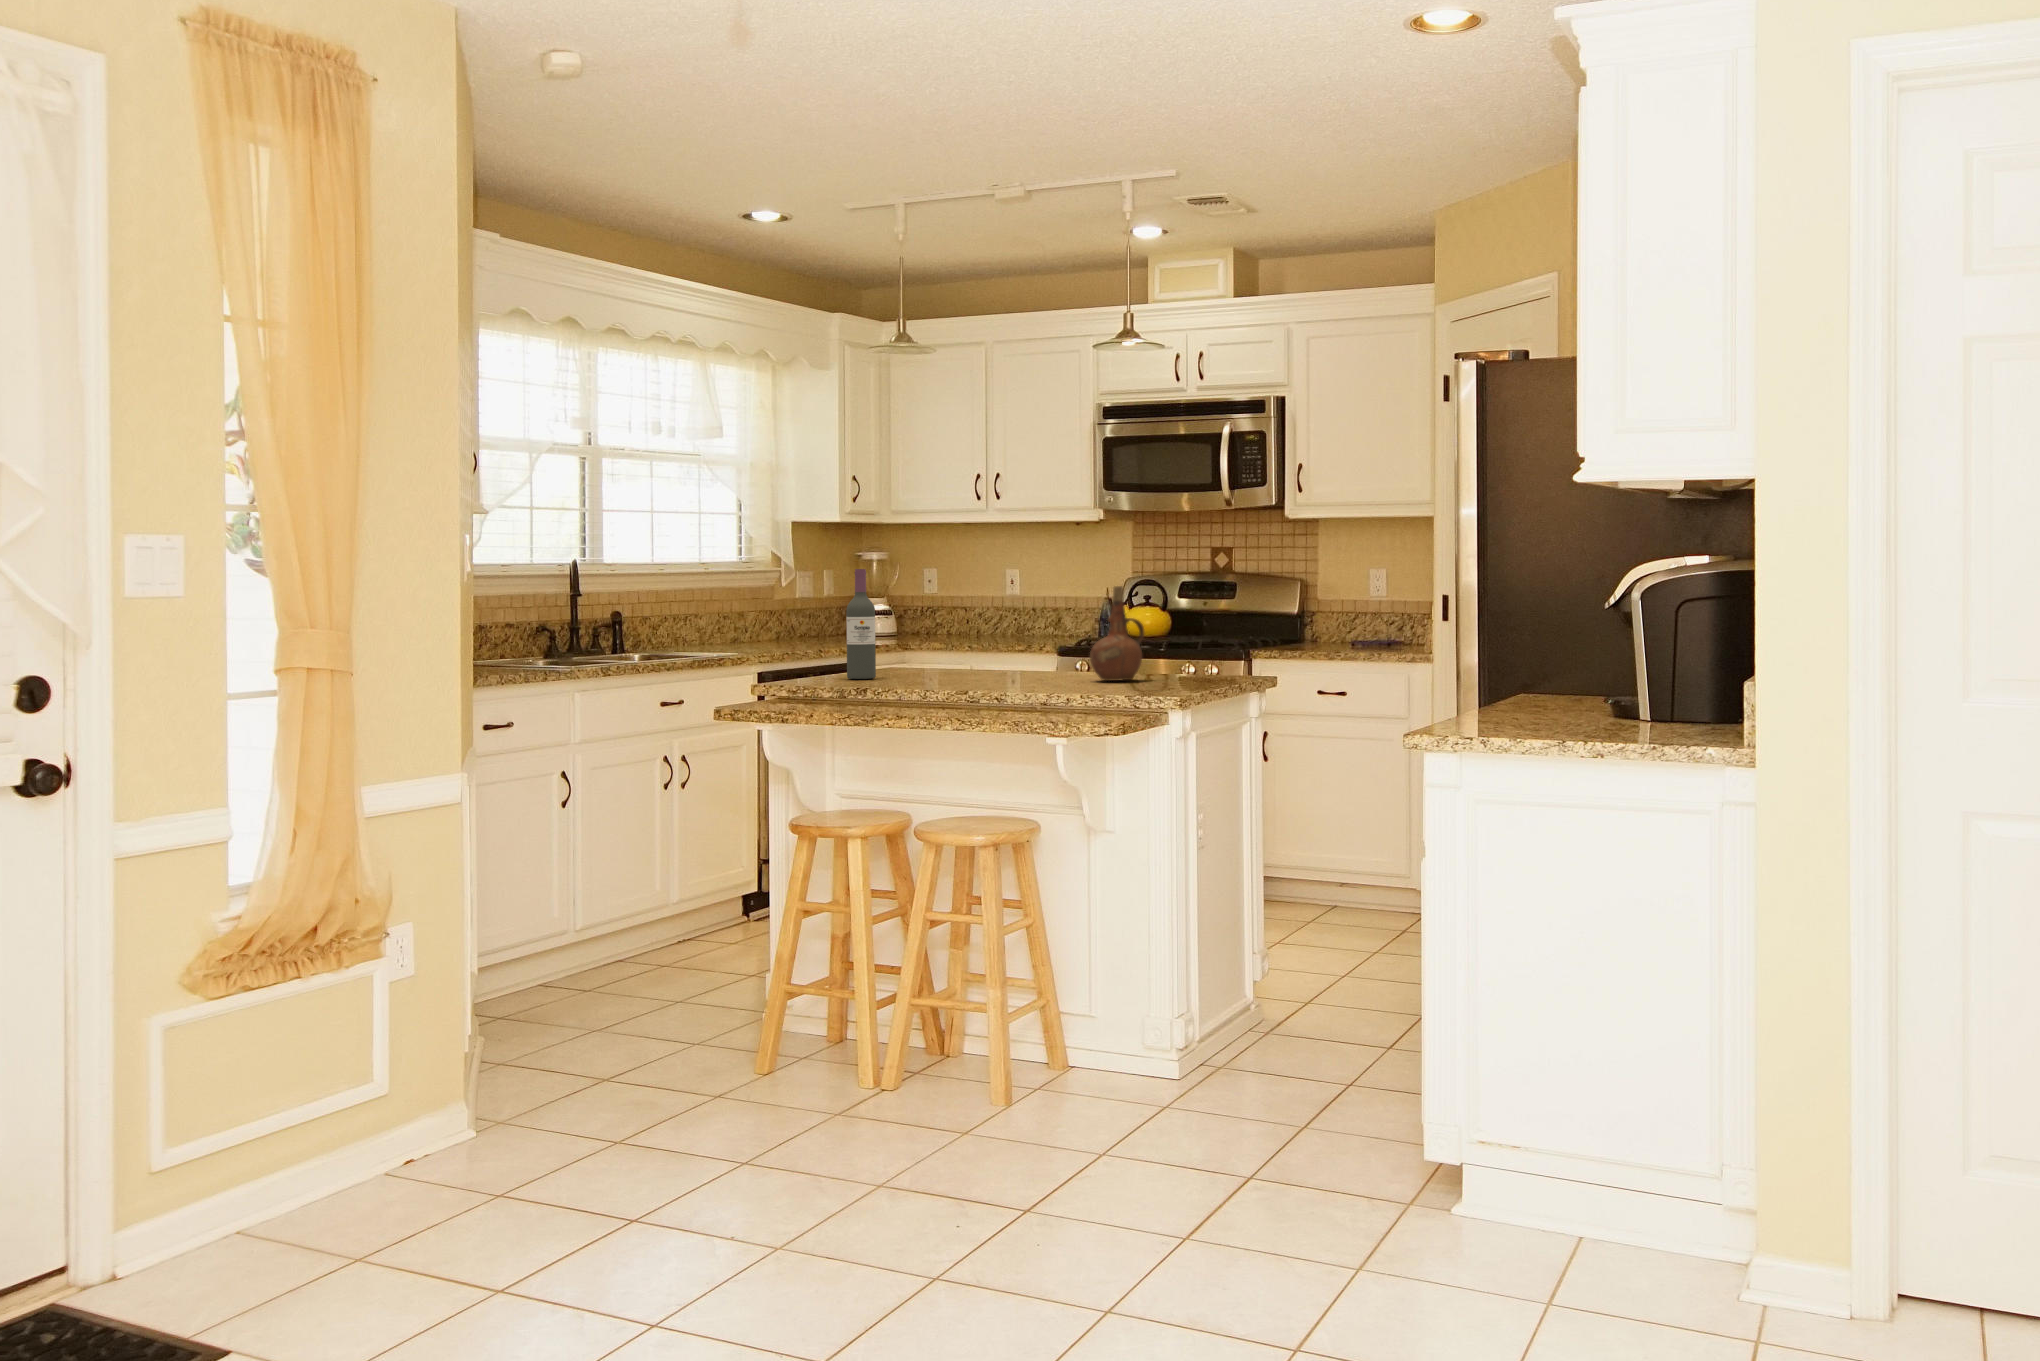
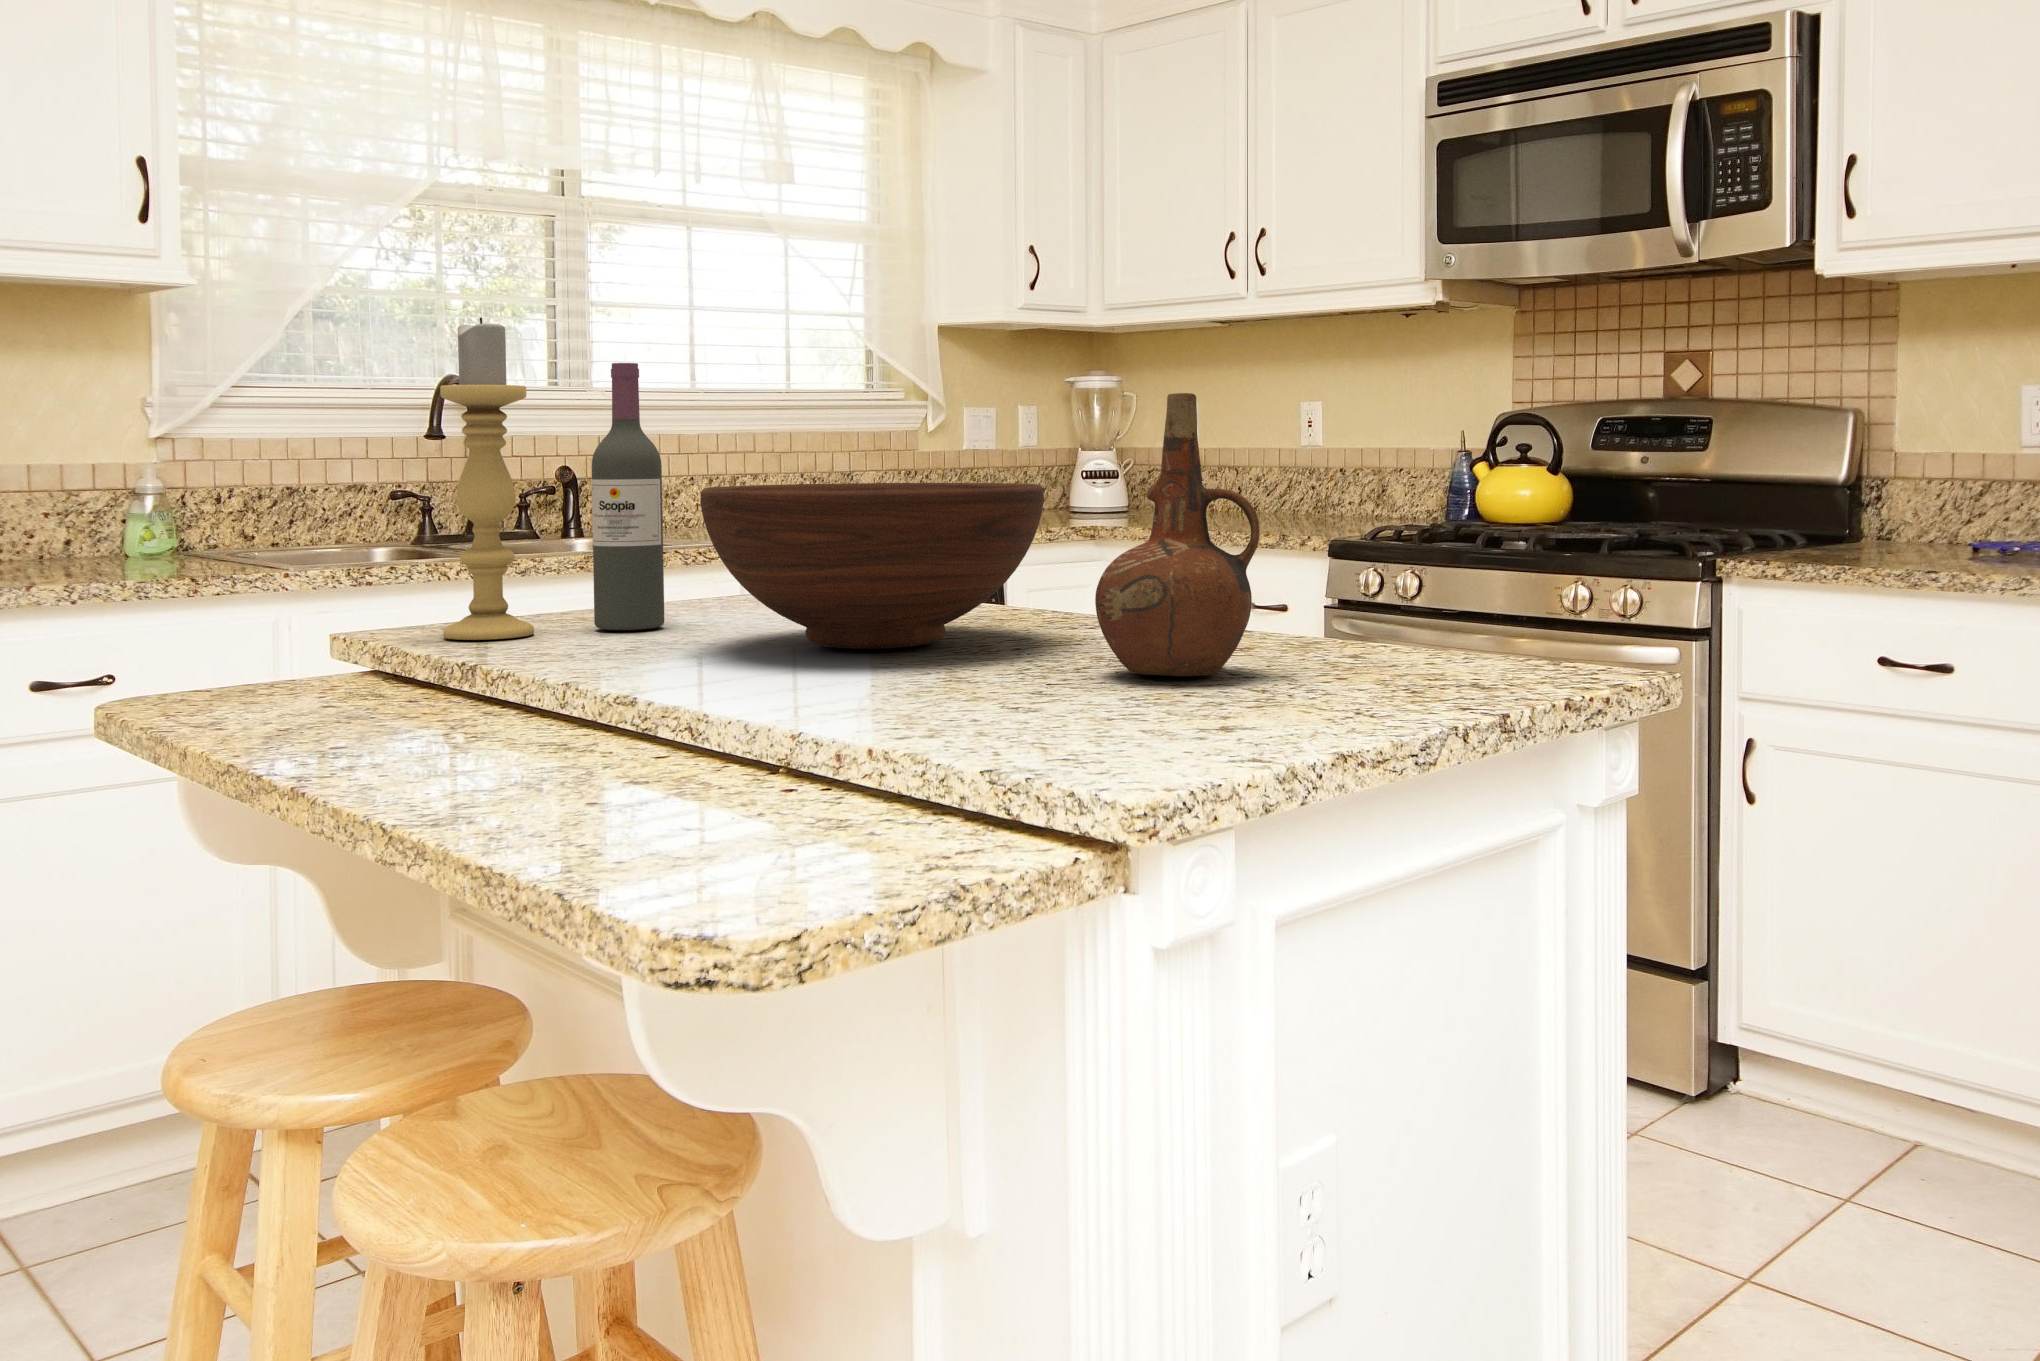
candle holder: none [795,551,831,683] -> present [440,317,534,640]
fruit bowl: none [920,617,1050,679] -> present [700,483,1044,649]

